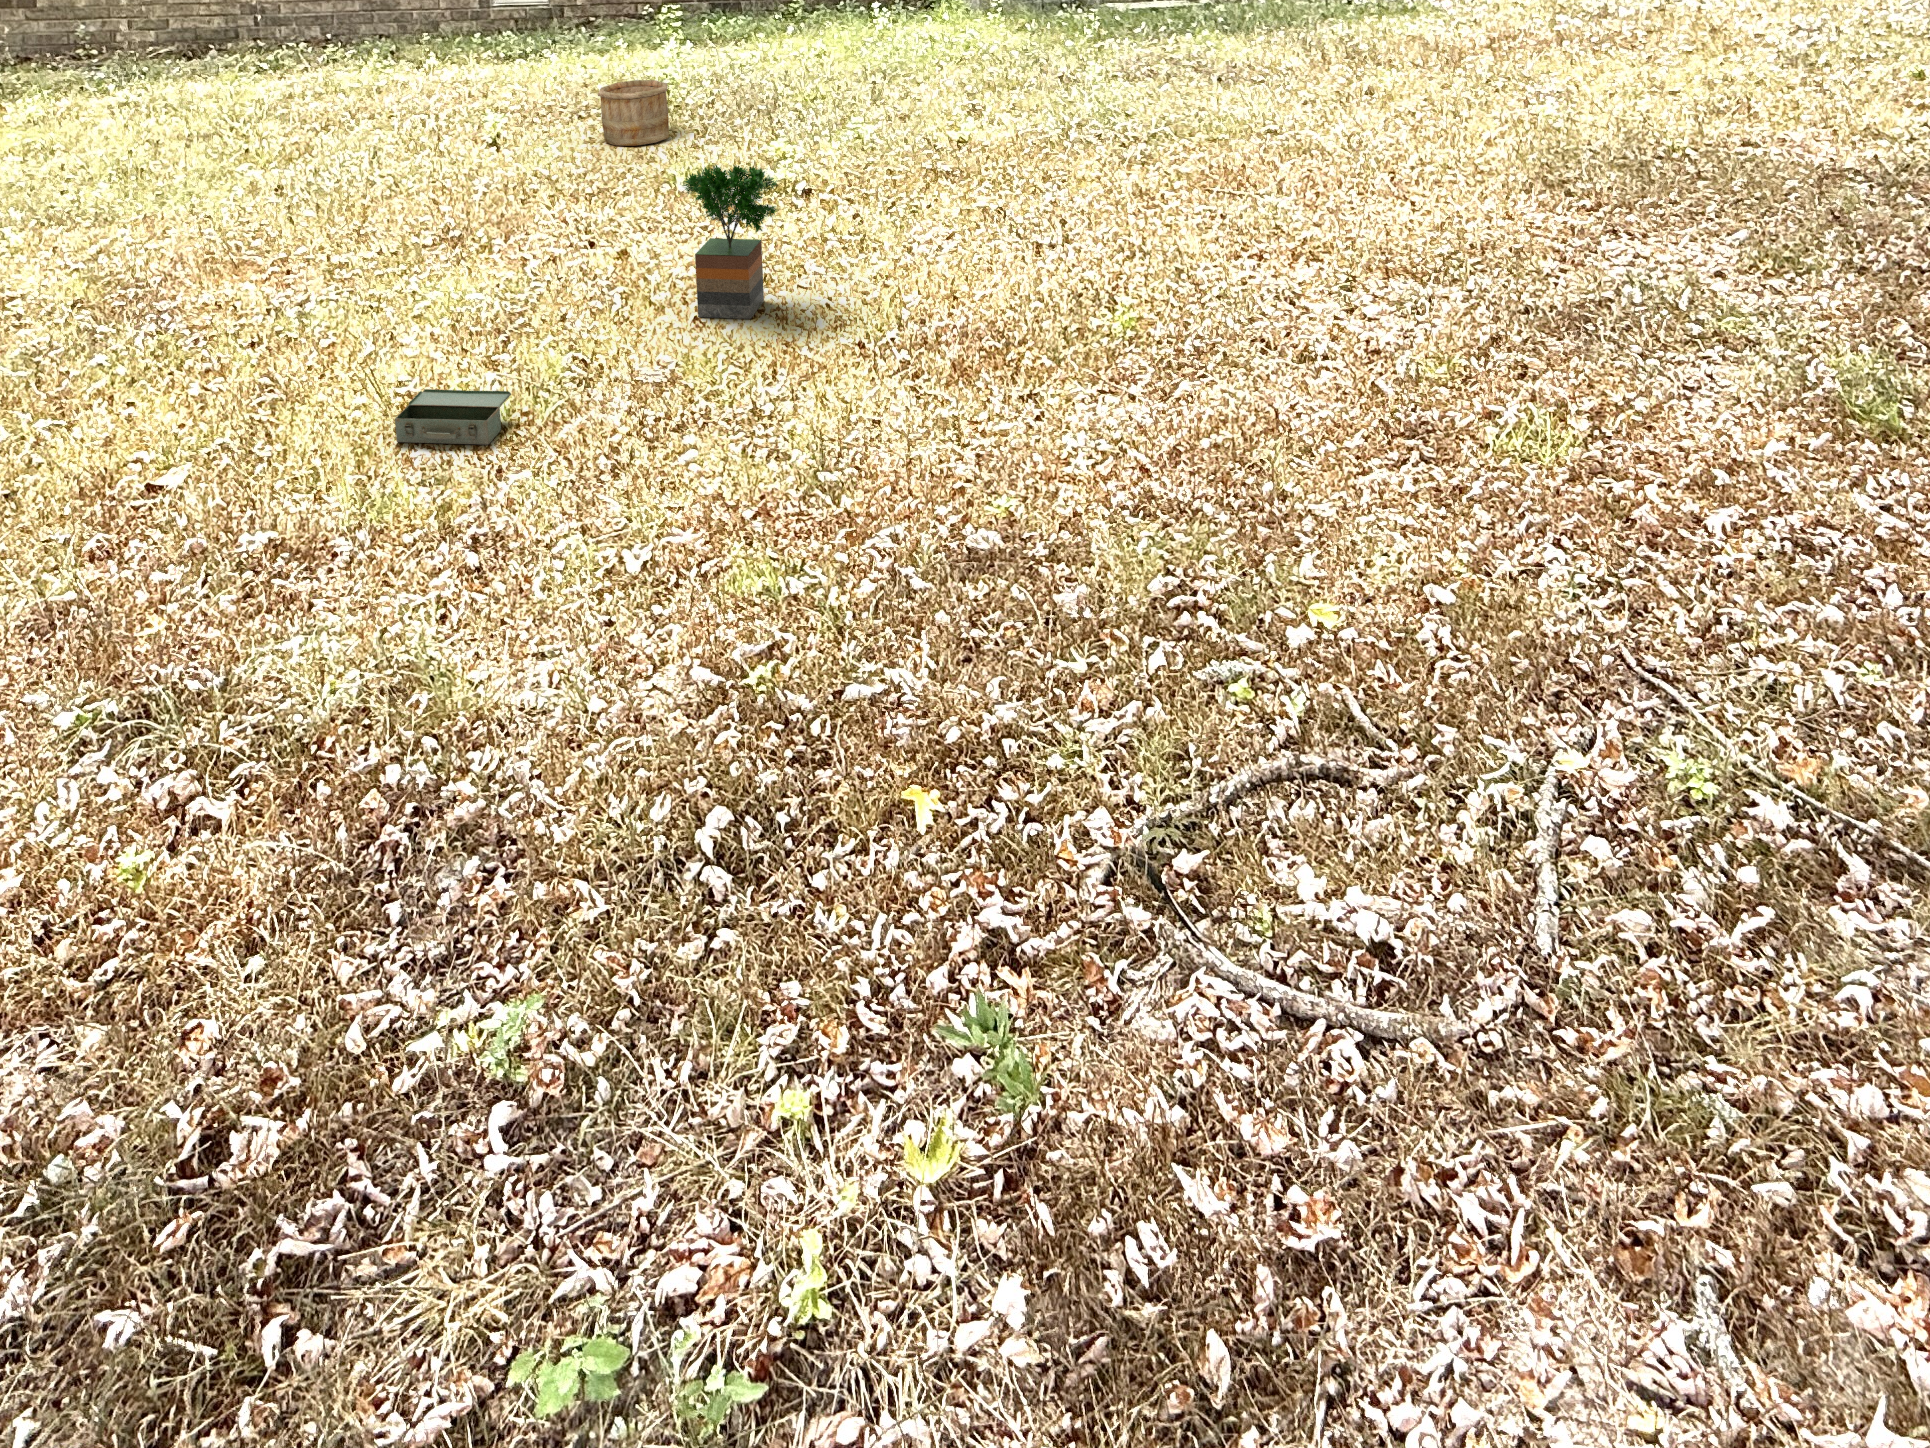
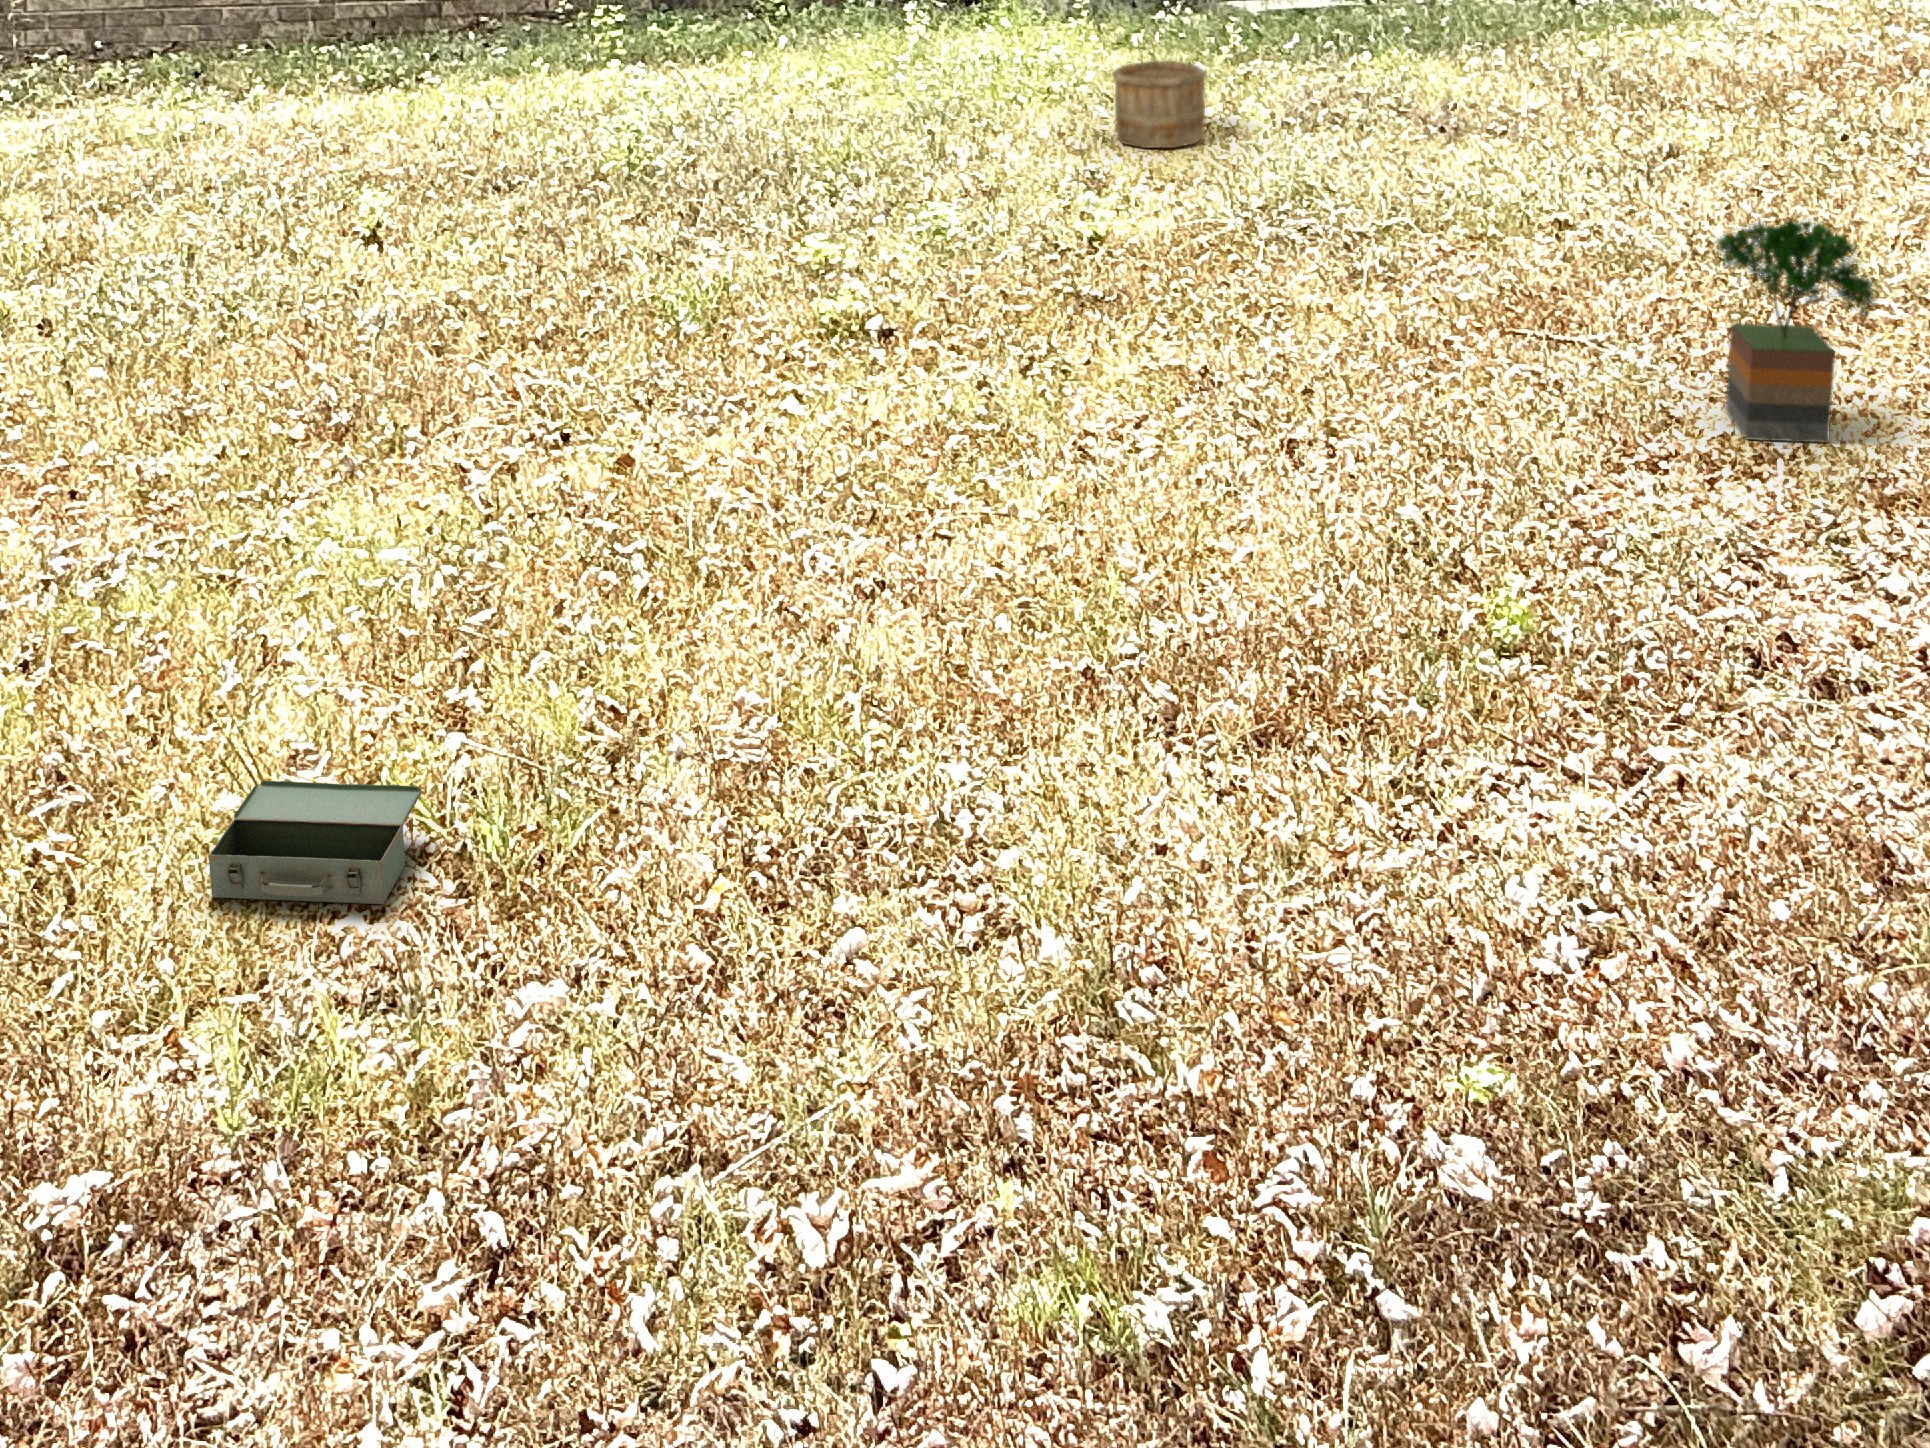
wooden bucket: present [598,80,669,146] -> present [1112,61,1206,148]
potted tree: present [684,165,777,319] -> present [1715,219,1876,443]

